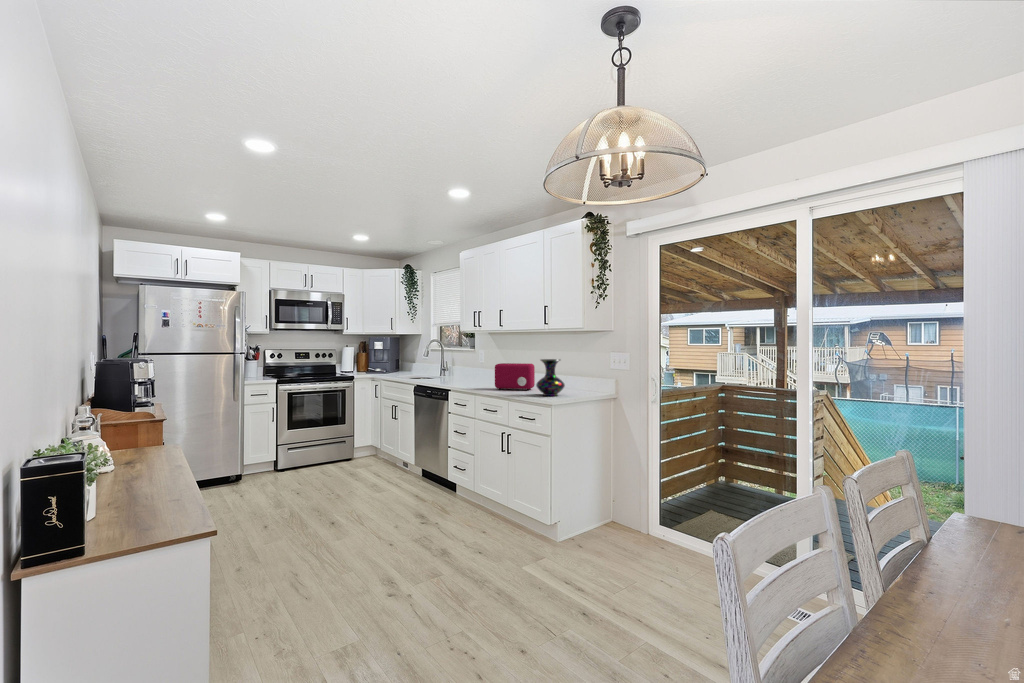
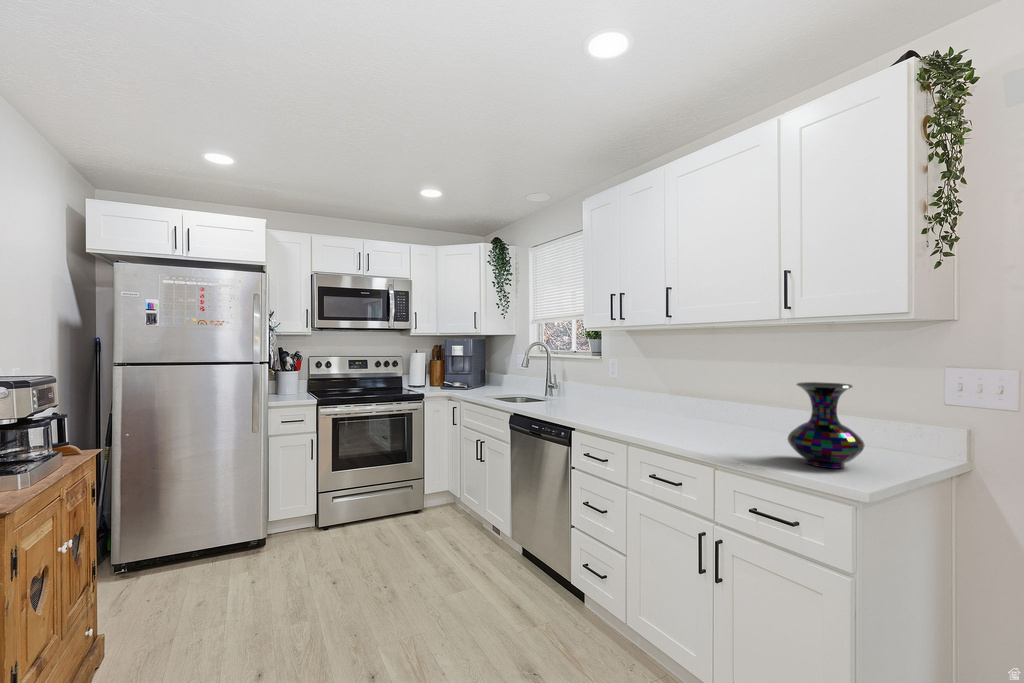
toaster: present [495,363,535,390] -> none [667,385,748,440]

